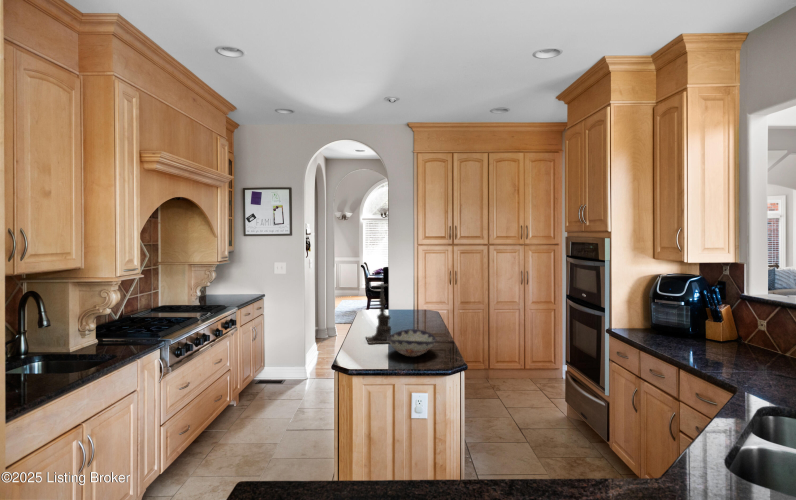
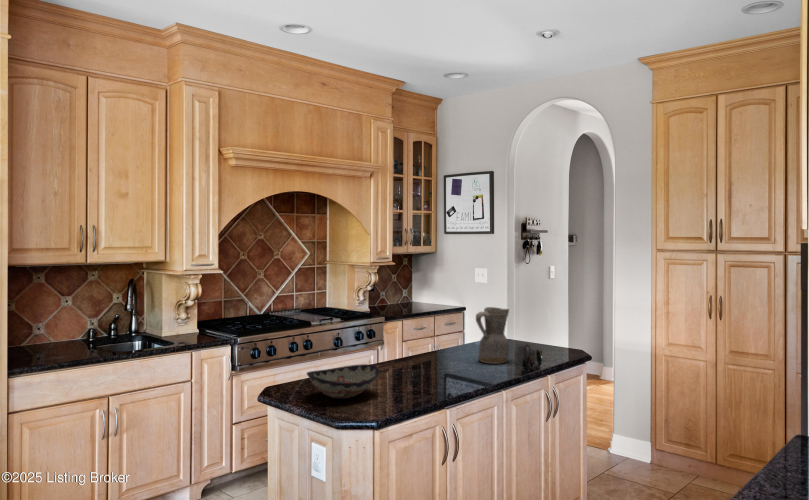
candle holder: present [366,283,391,344] -> none [350,292,406,381]
ceramic pitcher: none [405,284,426,323] -> present [476,307,509,364]

